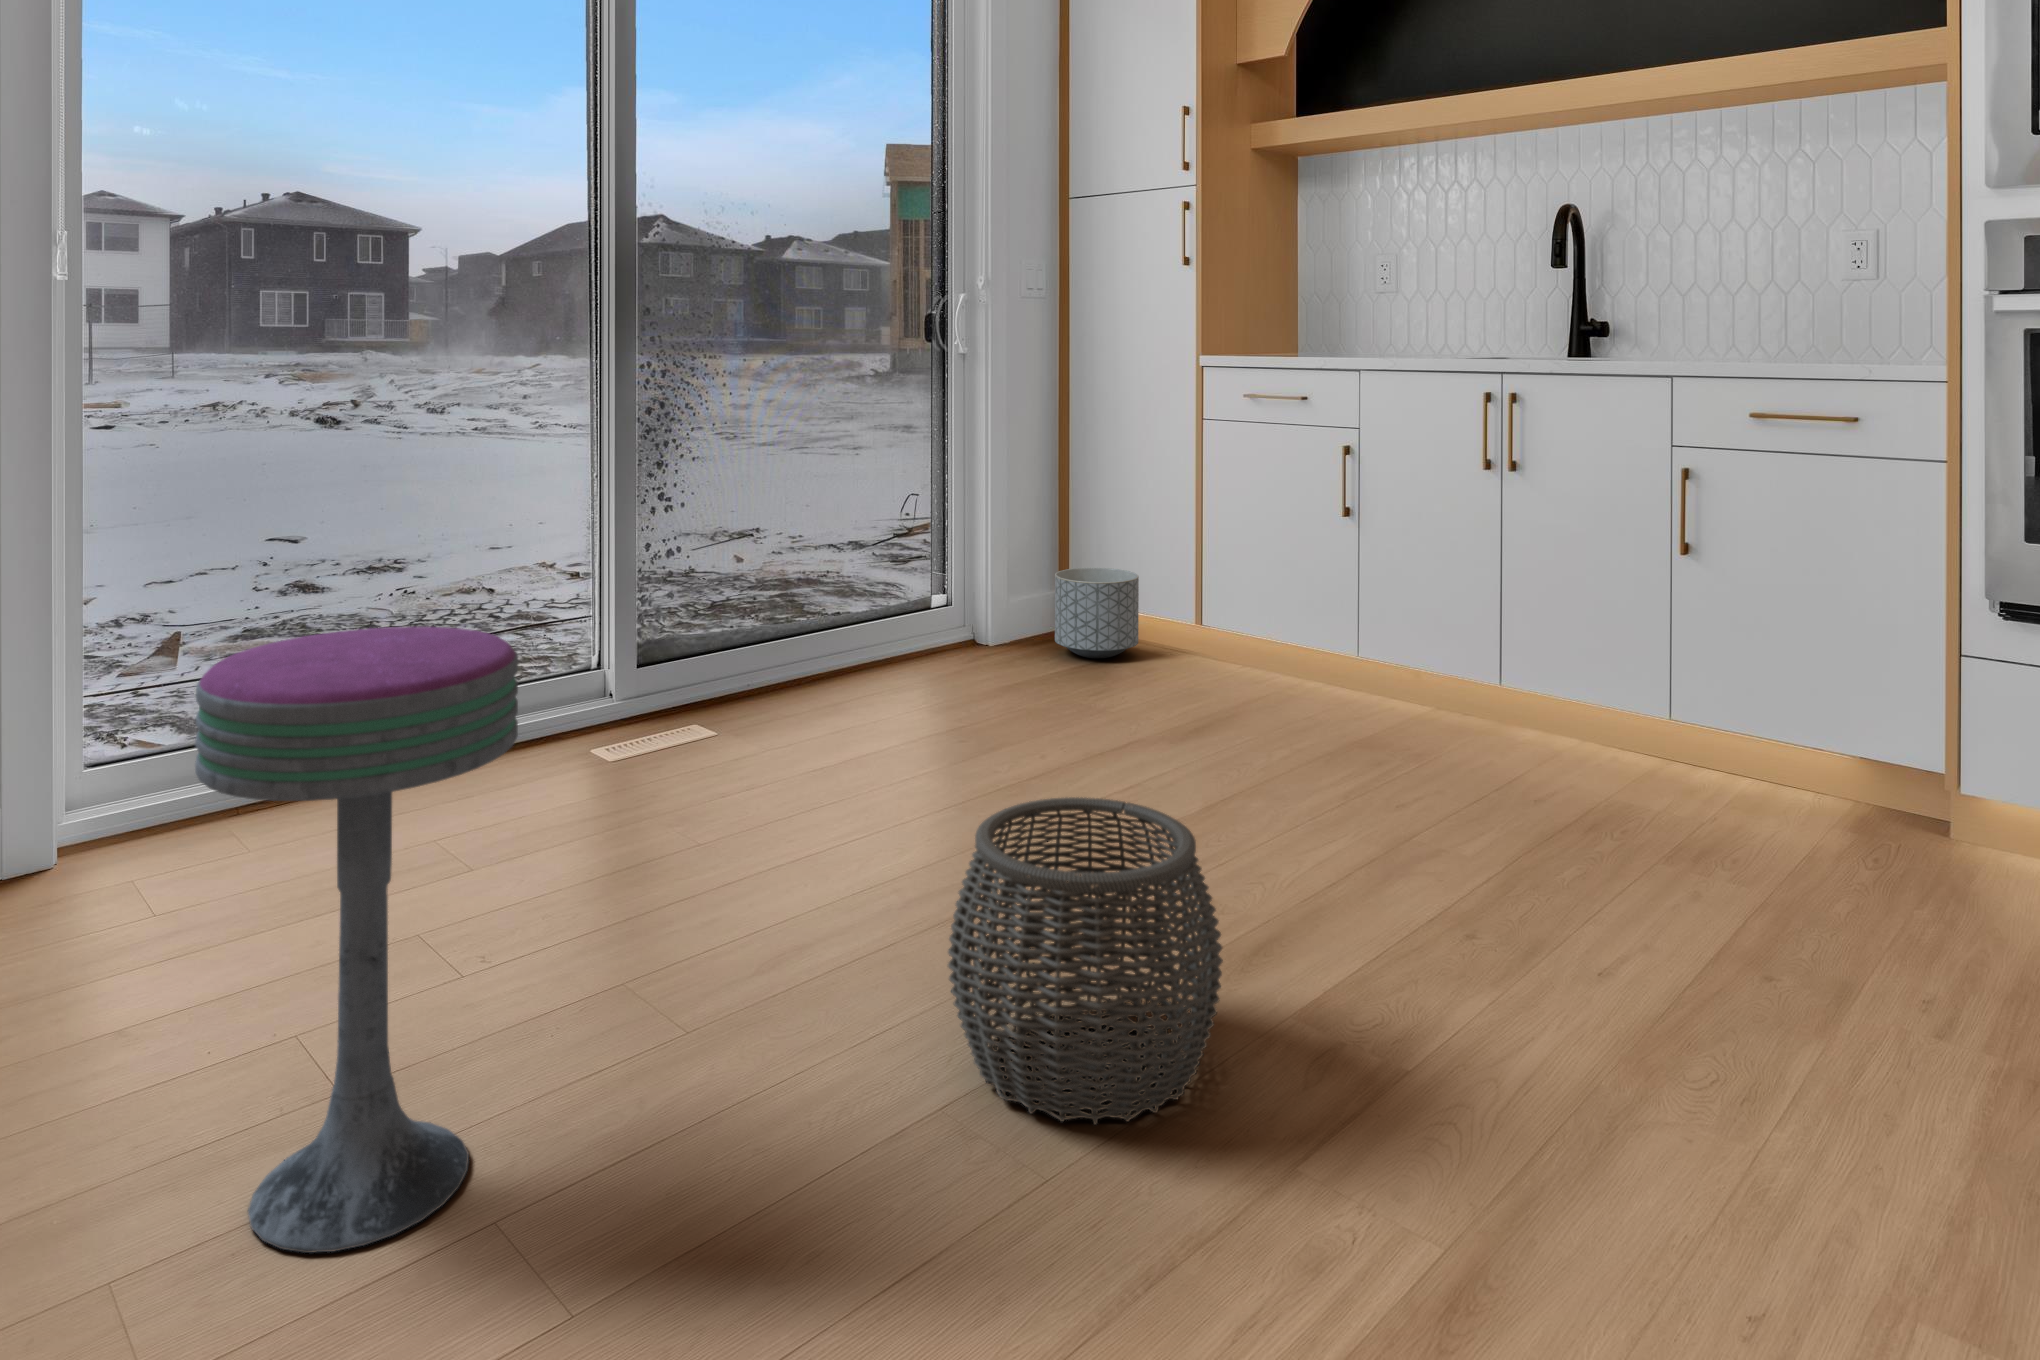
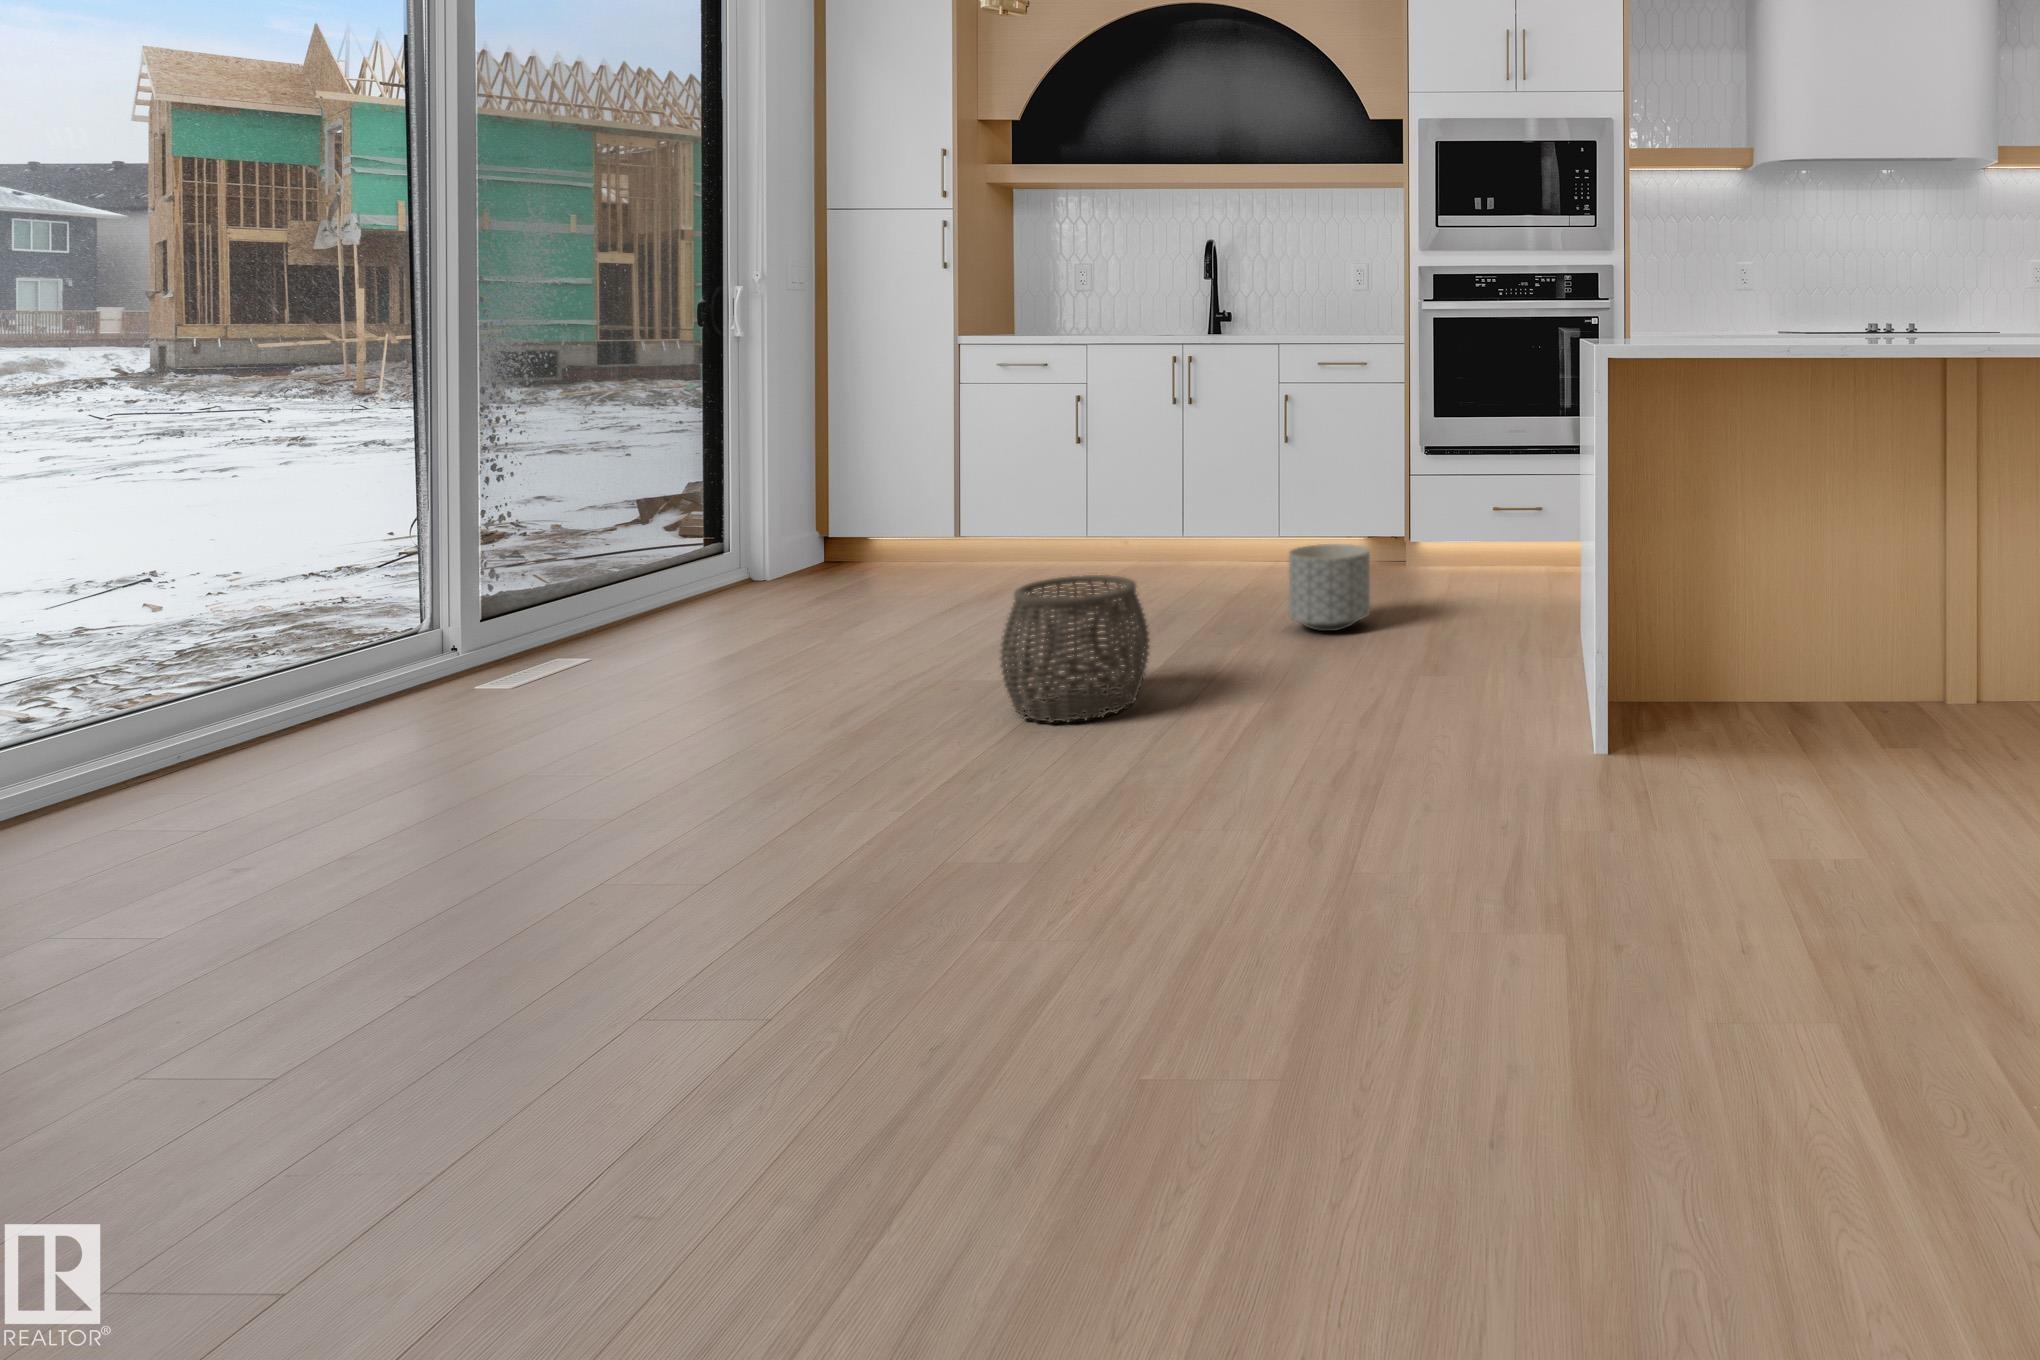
planter: present [1055,568,1139,658] -> present [1289,544,1370,631]
bar stool: present [195,626,518,1253] -> none [599,508,809,859]

